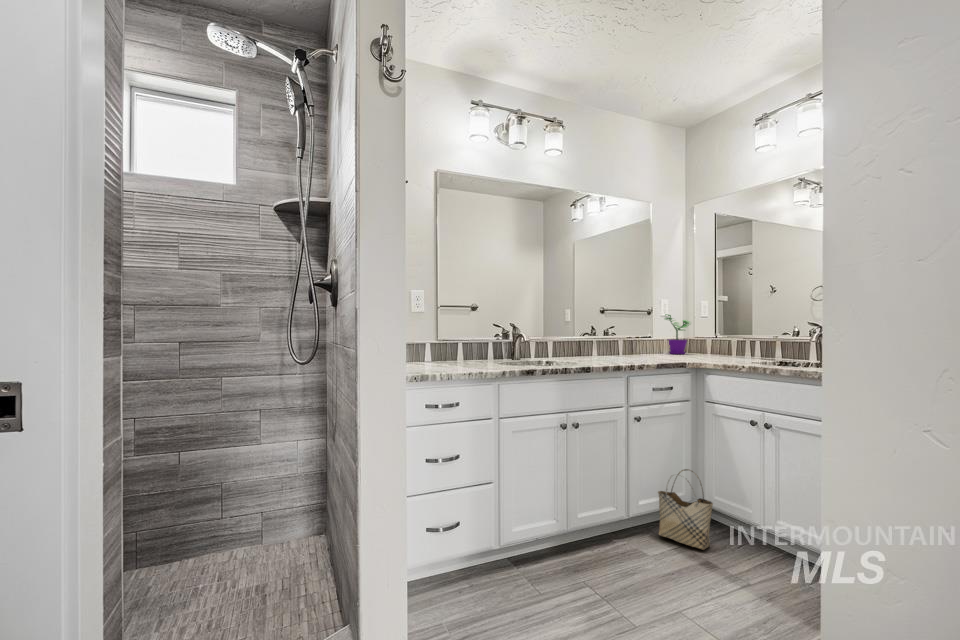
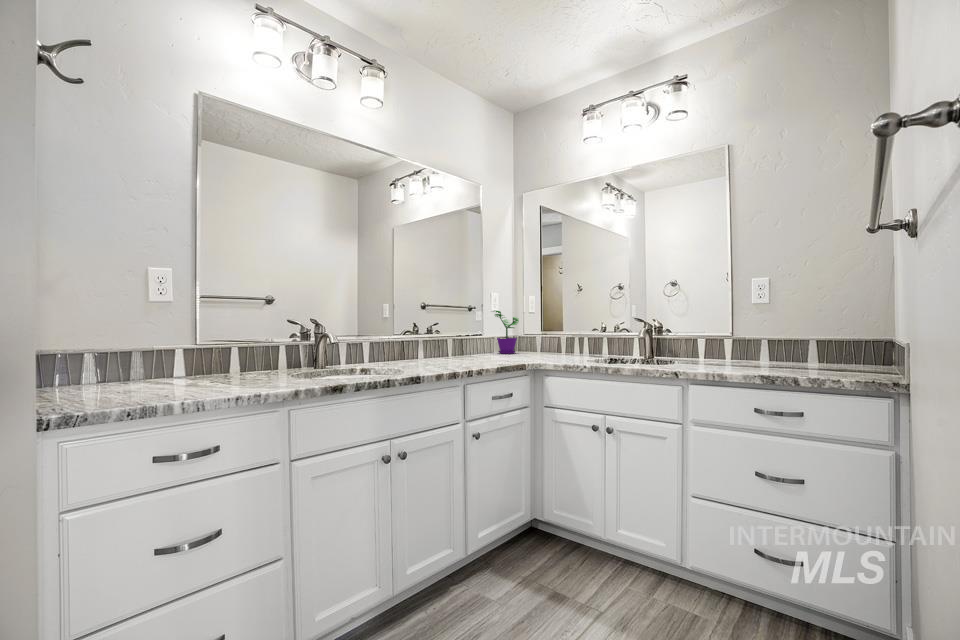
woven basket: present [658,469,713,549] -> none [497,486,556,579]

